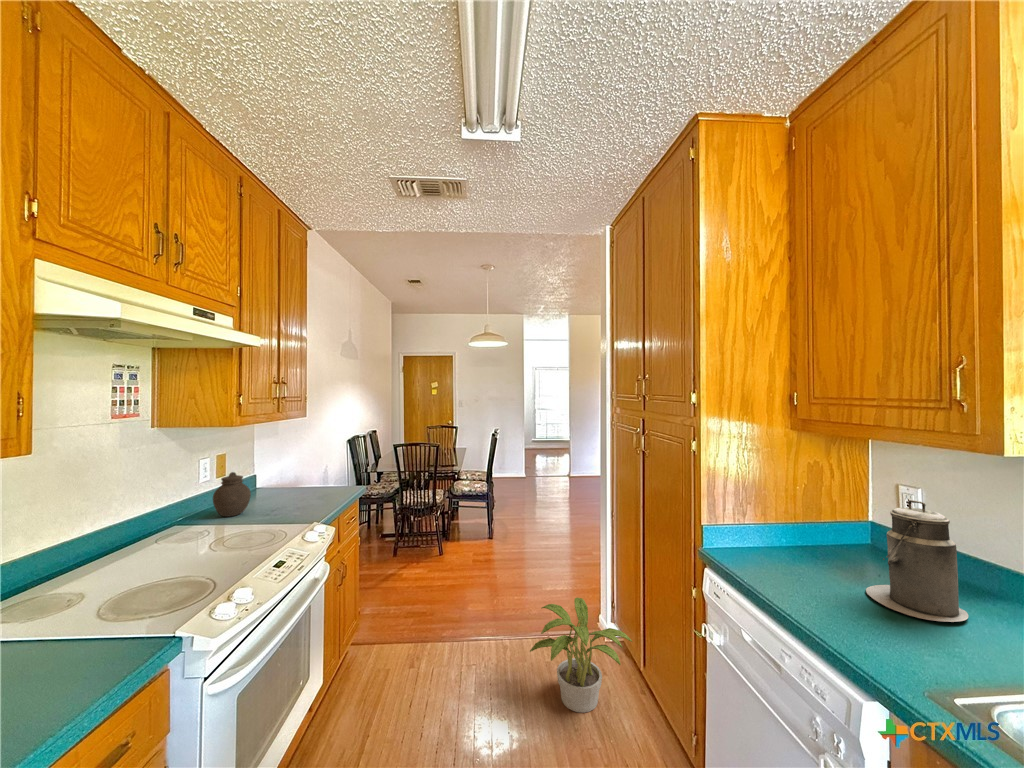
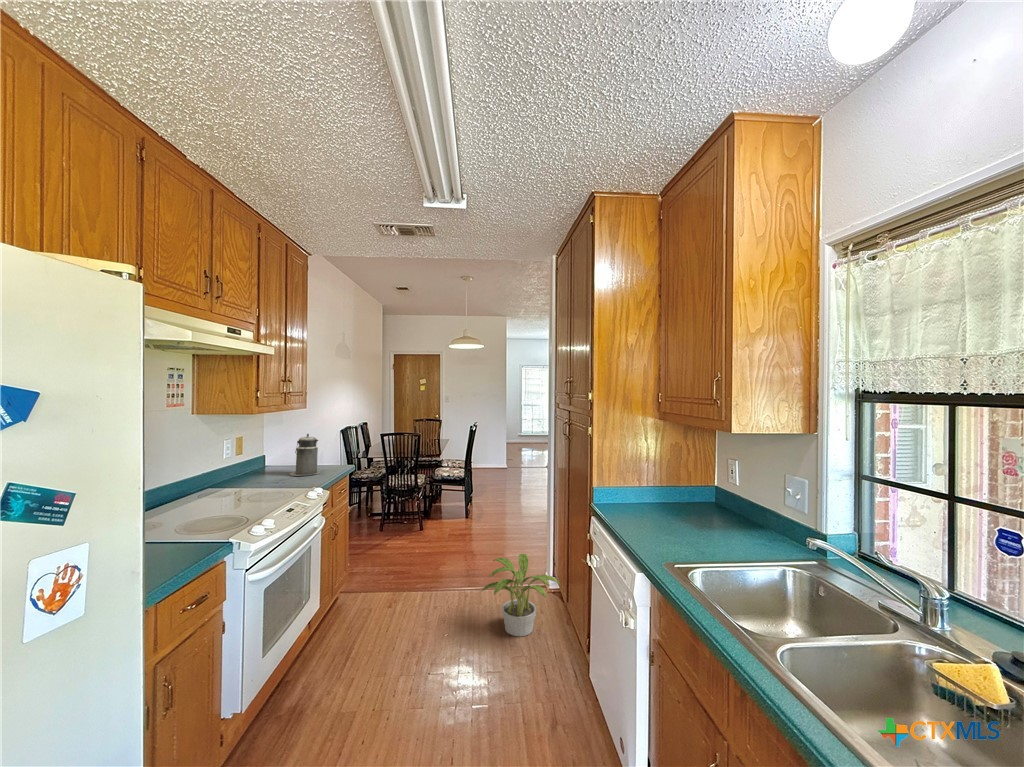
jar: present [213,472,251,517] -> none [235,450,264,484]
canister: present [866,500,968,622] -> present [290,434,321,476]

